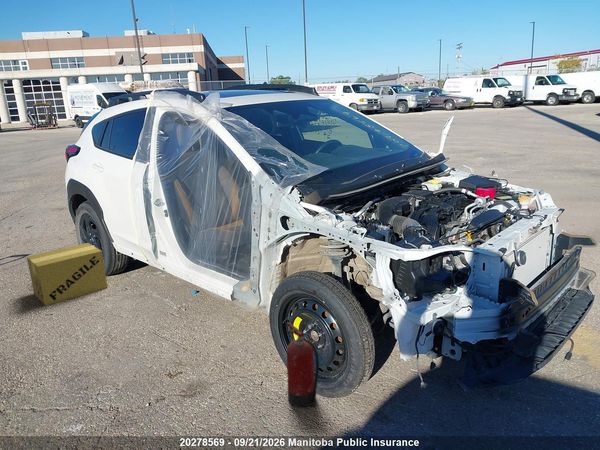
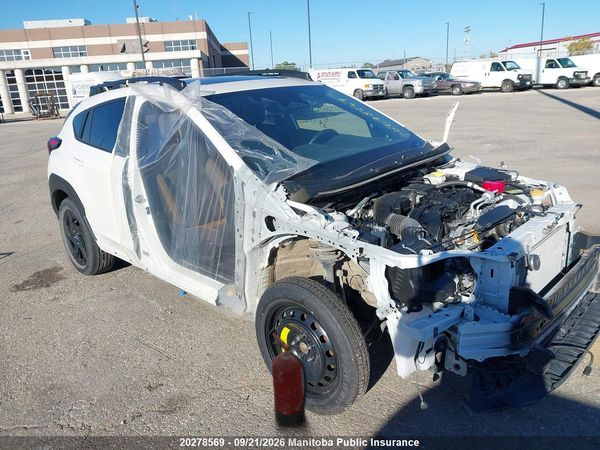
cardboard box: present [27,243,107,306] -> none [9,240,95,307]

